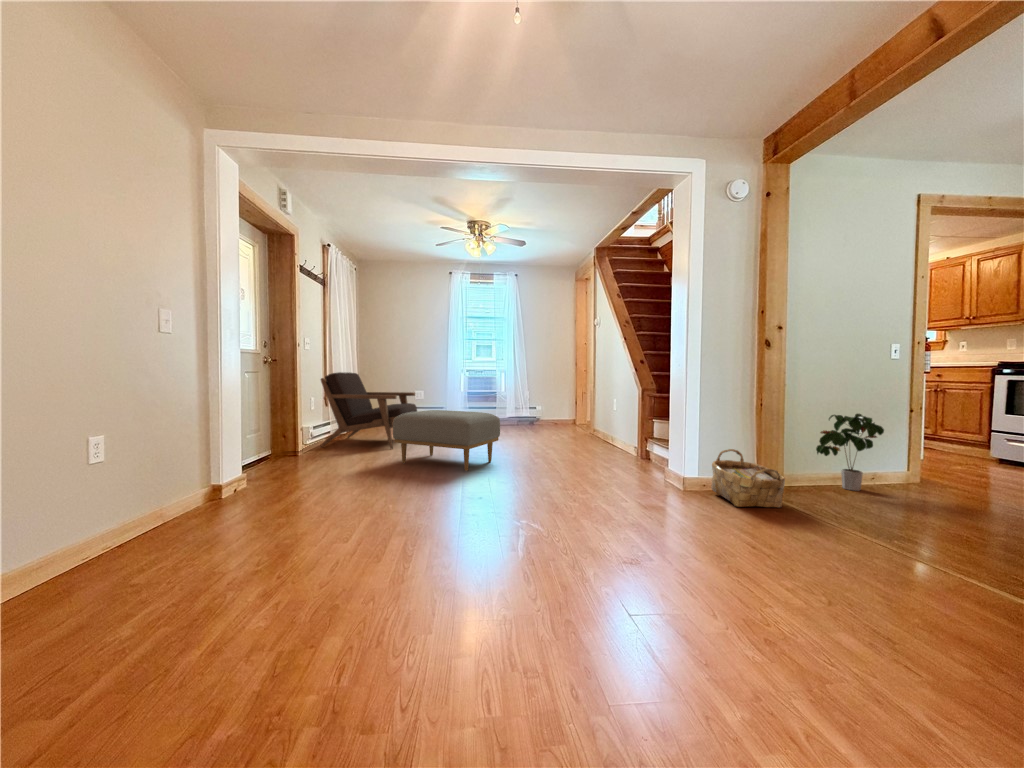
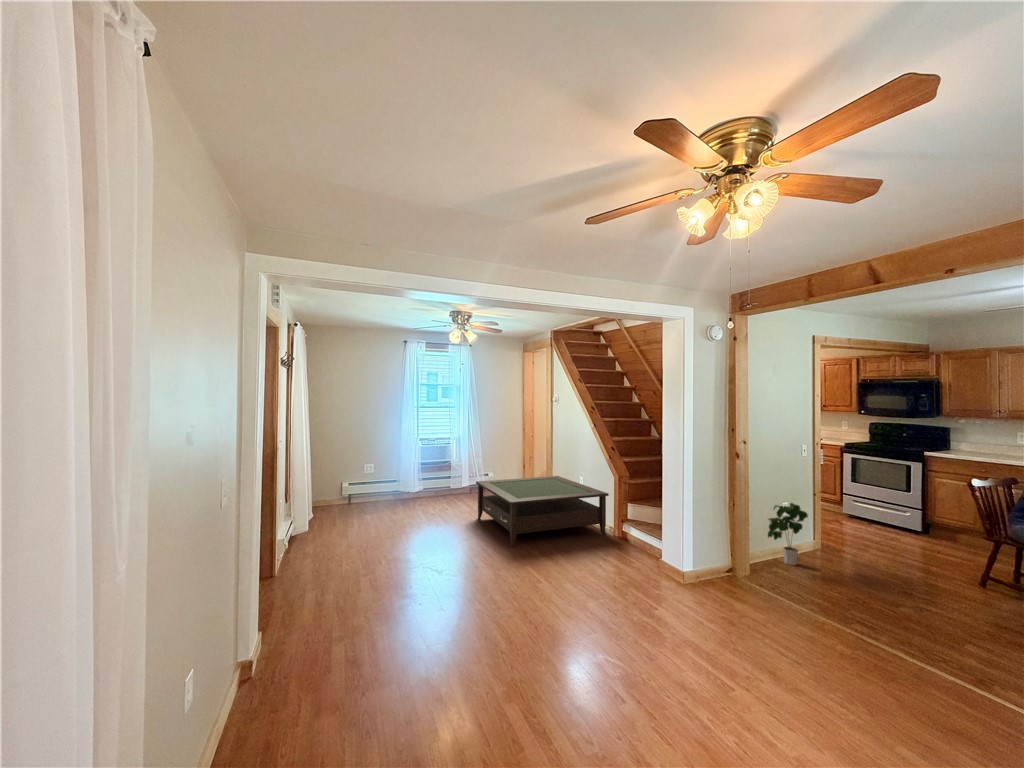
armchair: present [321,372,417,449] -> none [287,459,388,550]
coffee table: none [506,403,635,457] -> present [476,476,609,547]
ottoman: present [393,410,500,471] -> none [398,507,500,576]
woven basket: present [711,449,785,507] -> none [706,544,768,600]

